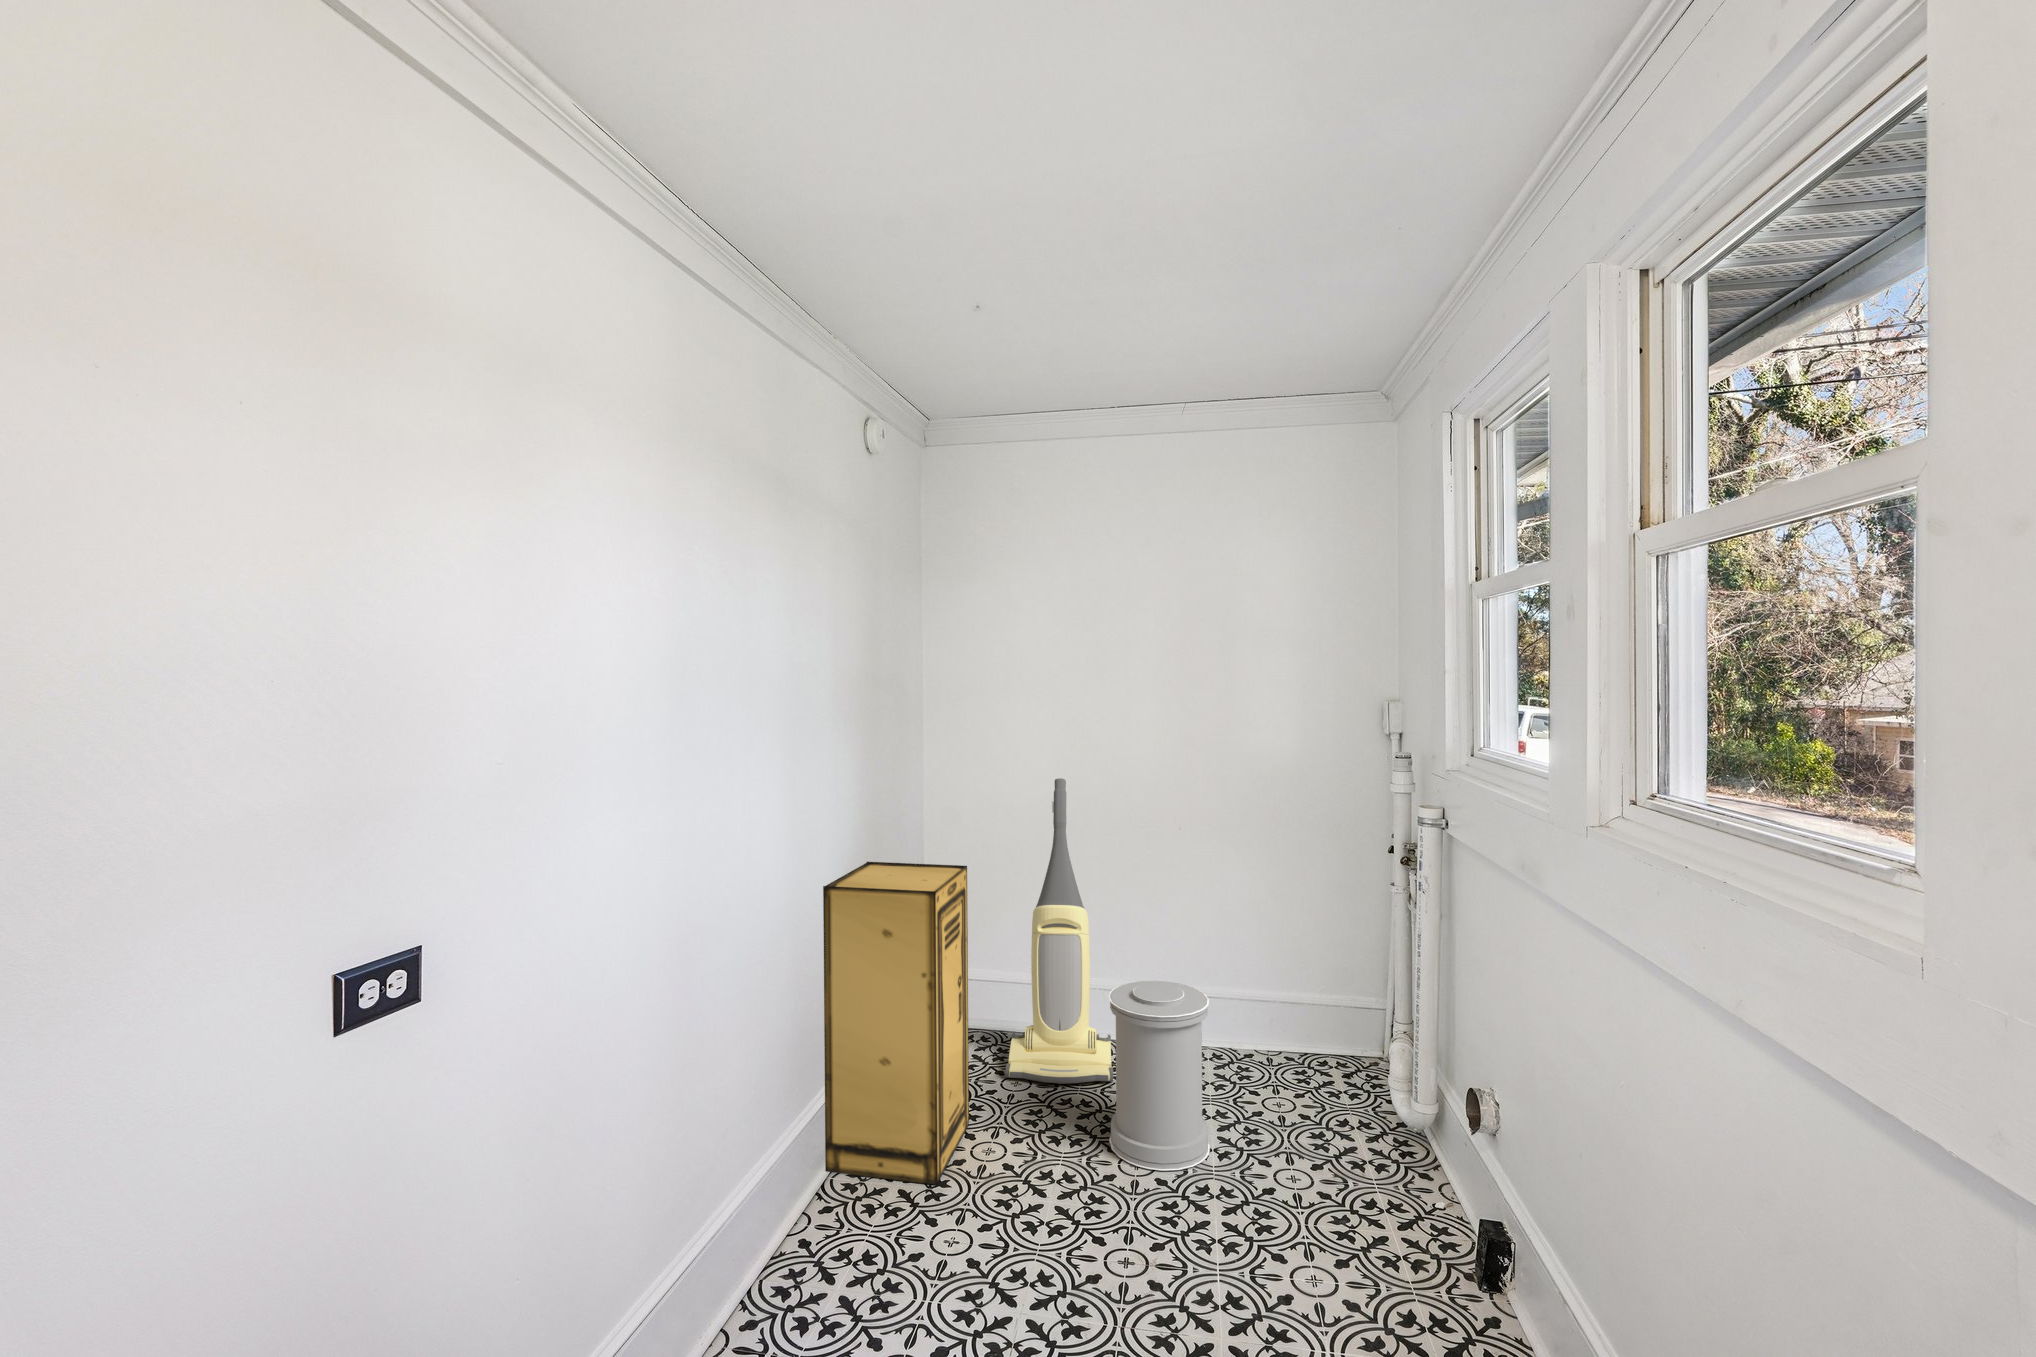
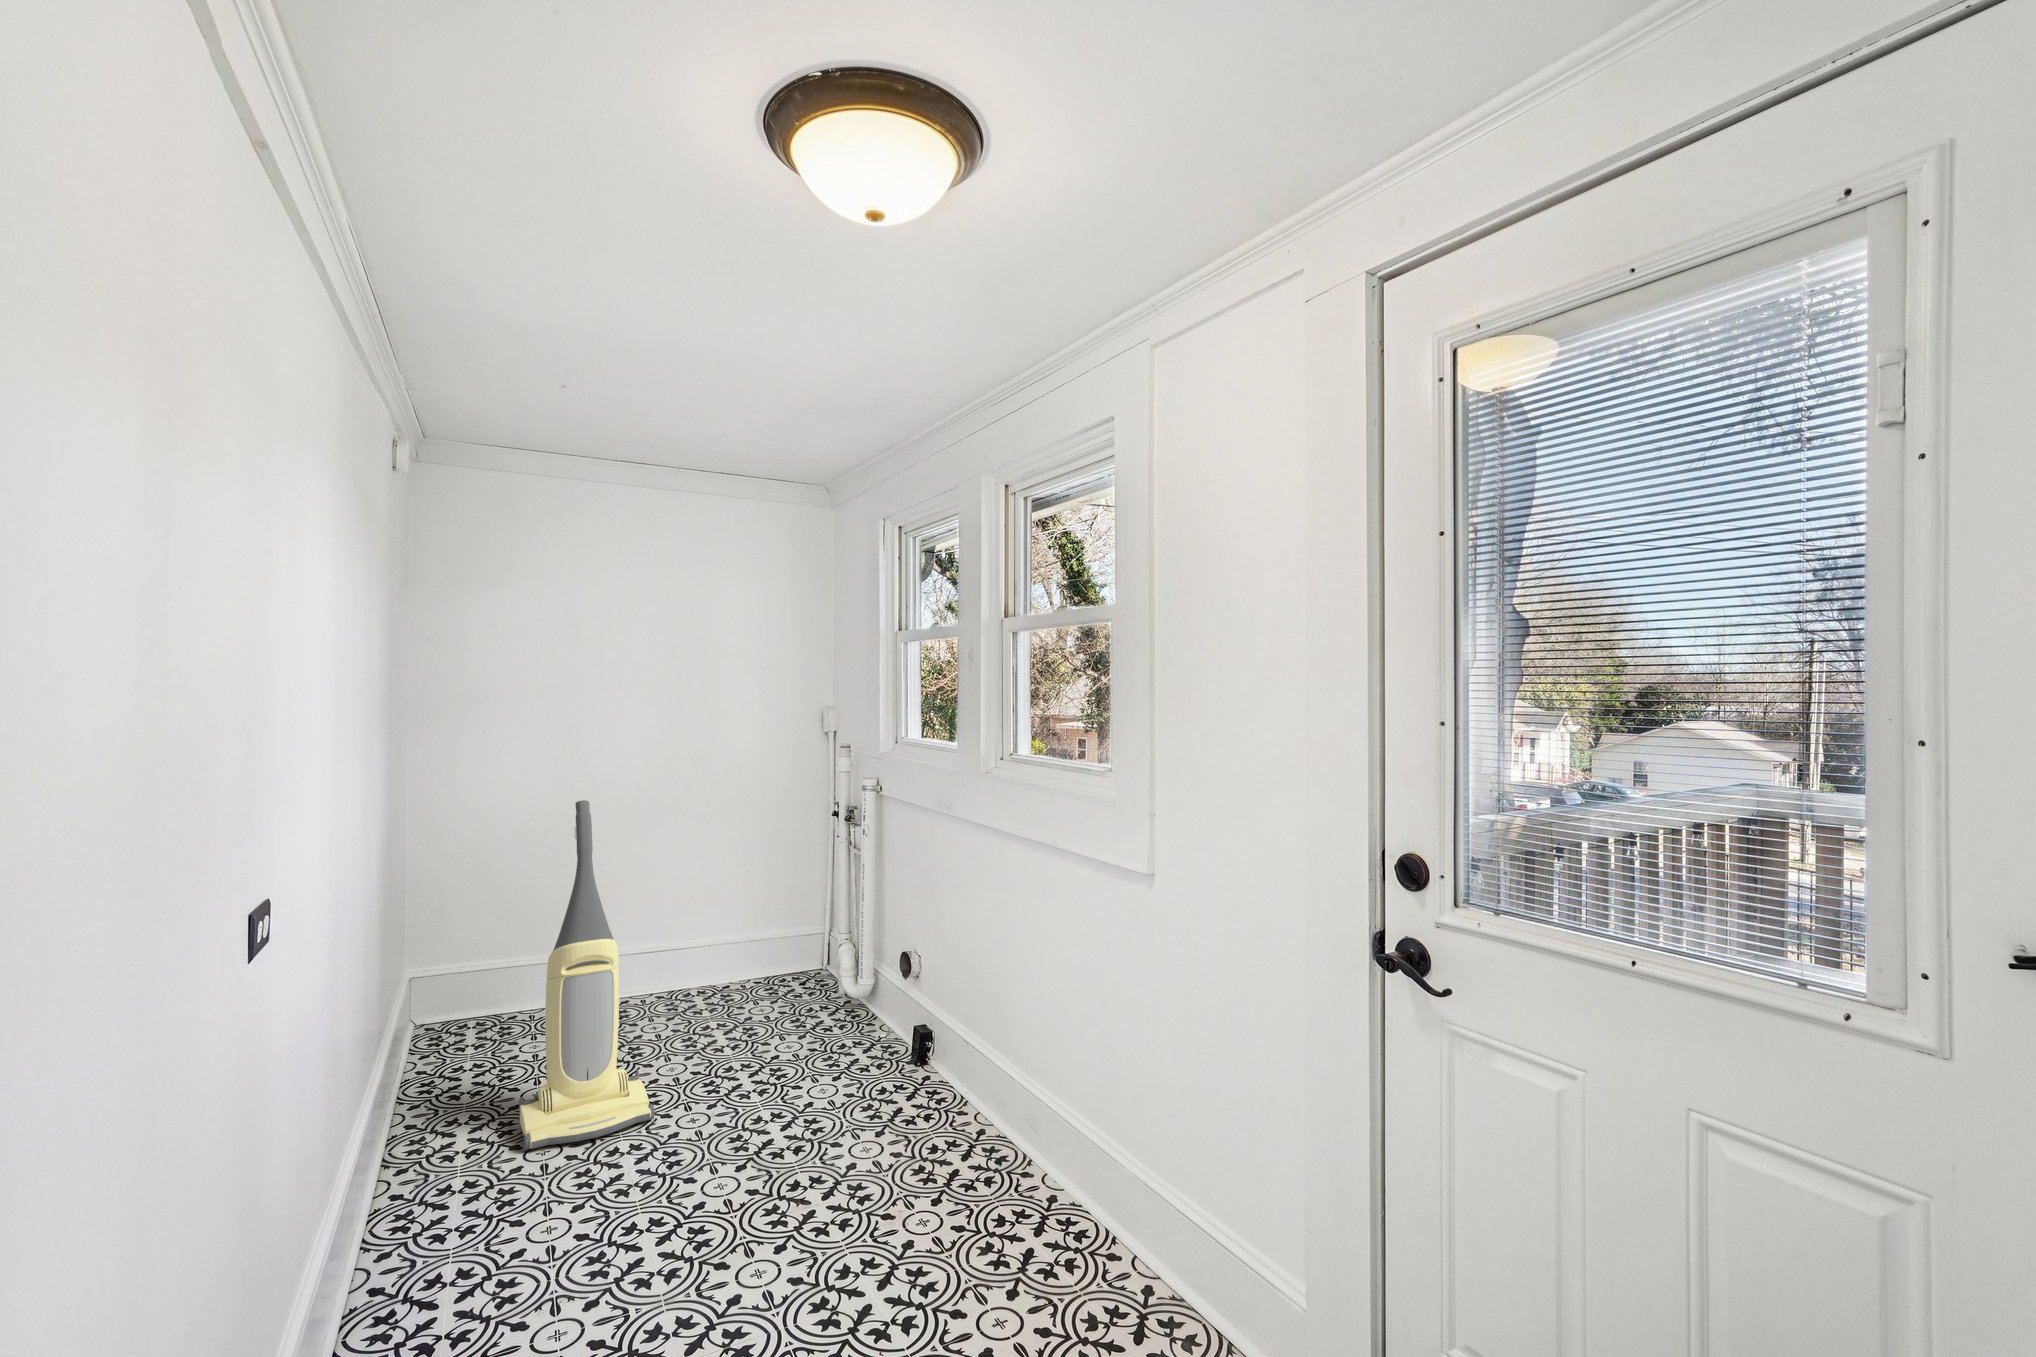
storage cabinet: present [823,862,969,1185] -> none [331,908,512,1331]
trash can: present [1108,981,1210,1171] -> none [680,996,786,1188]

